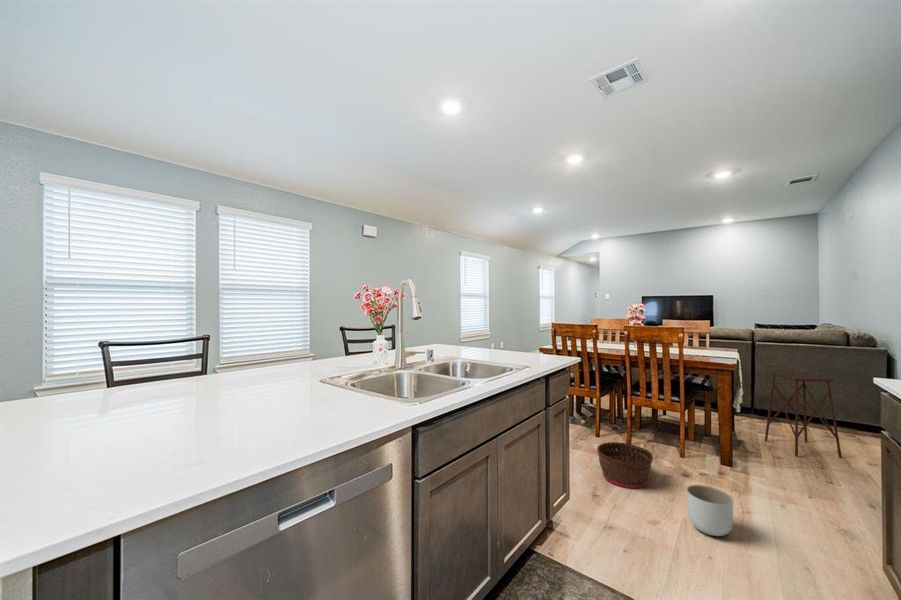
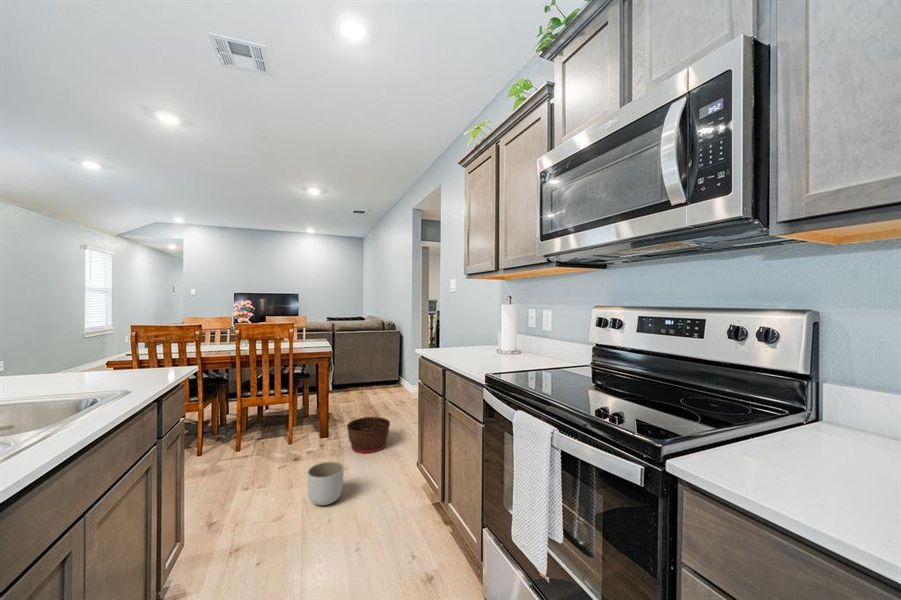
side table: present [765,373,842,458] -> none [346,351,388,415]
basket: present [597,442,653,488] -> present [347,417,390,453]

